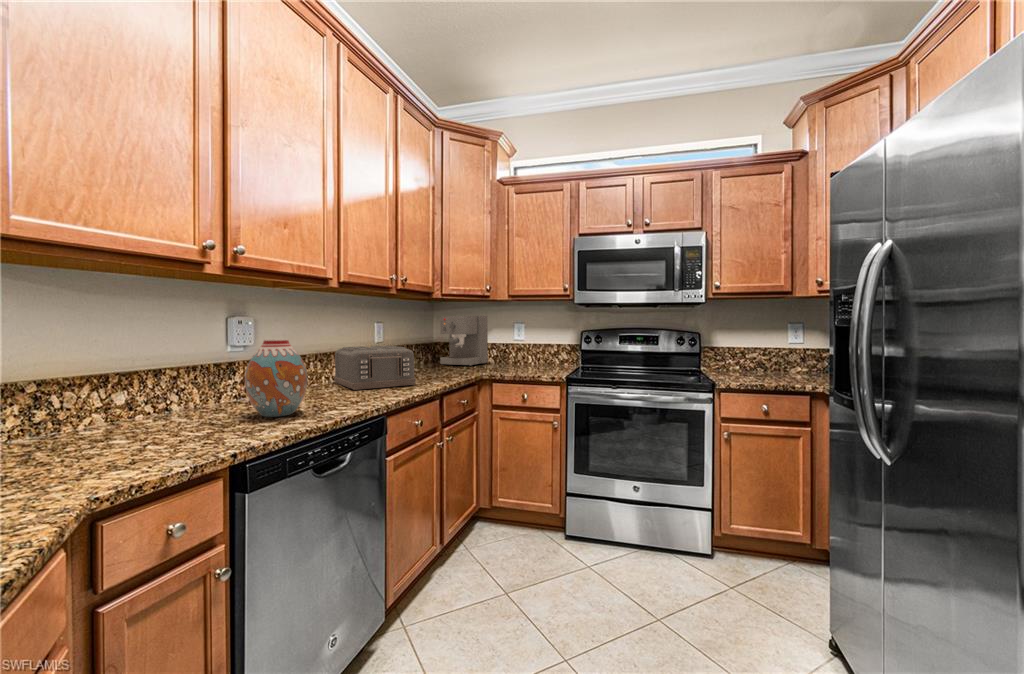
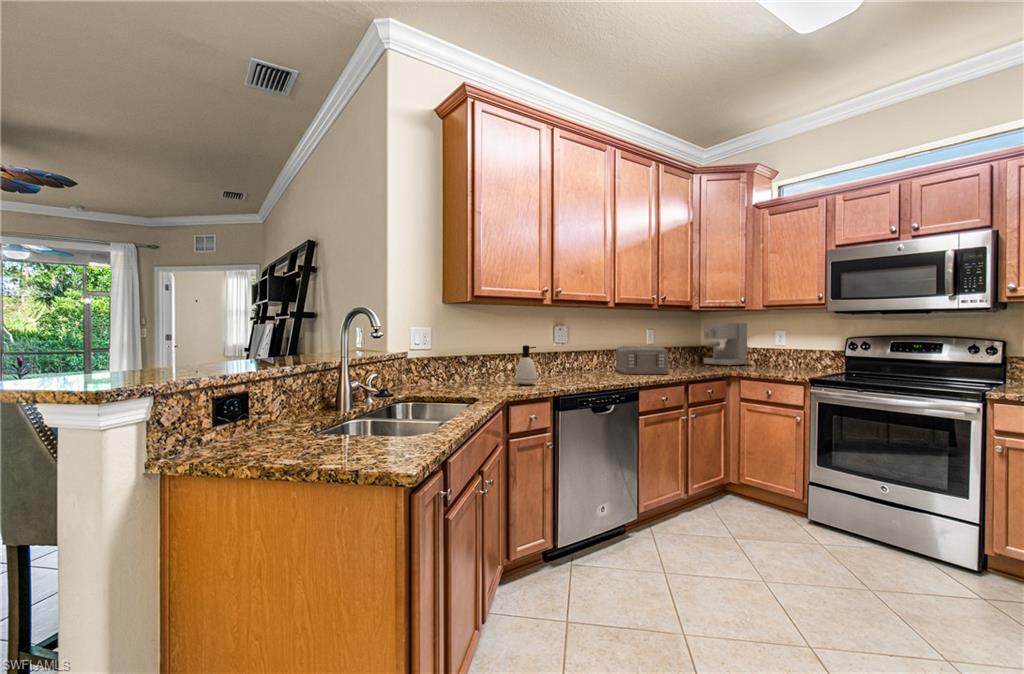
vase: present [245,339,308,417] -> none [562,339,593,382]
soap dispenser: none [128,356,185,441] -> present [516,345,537,385]

